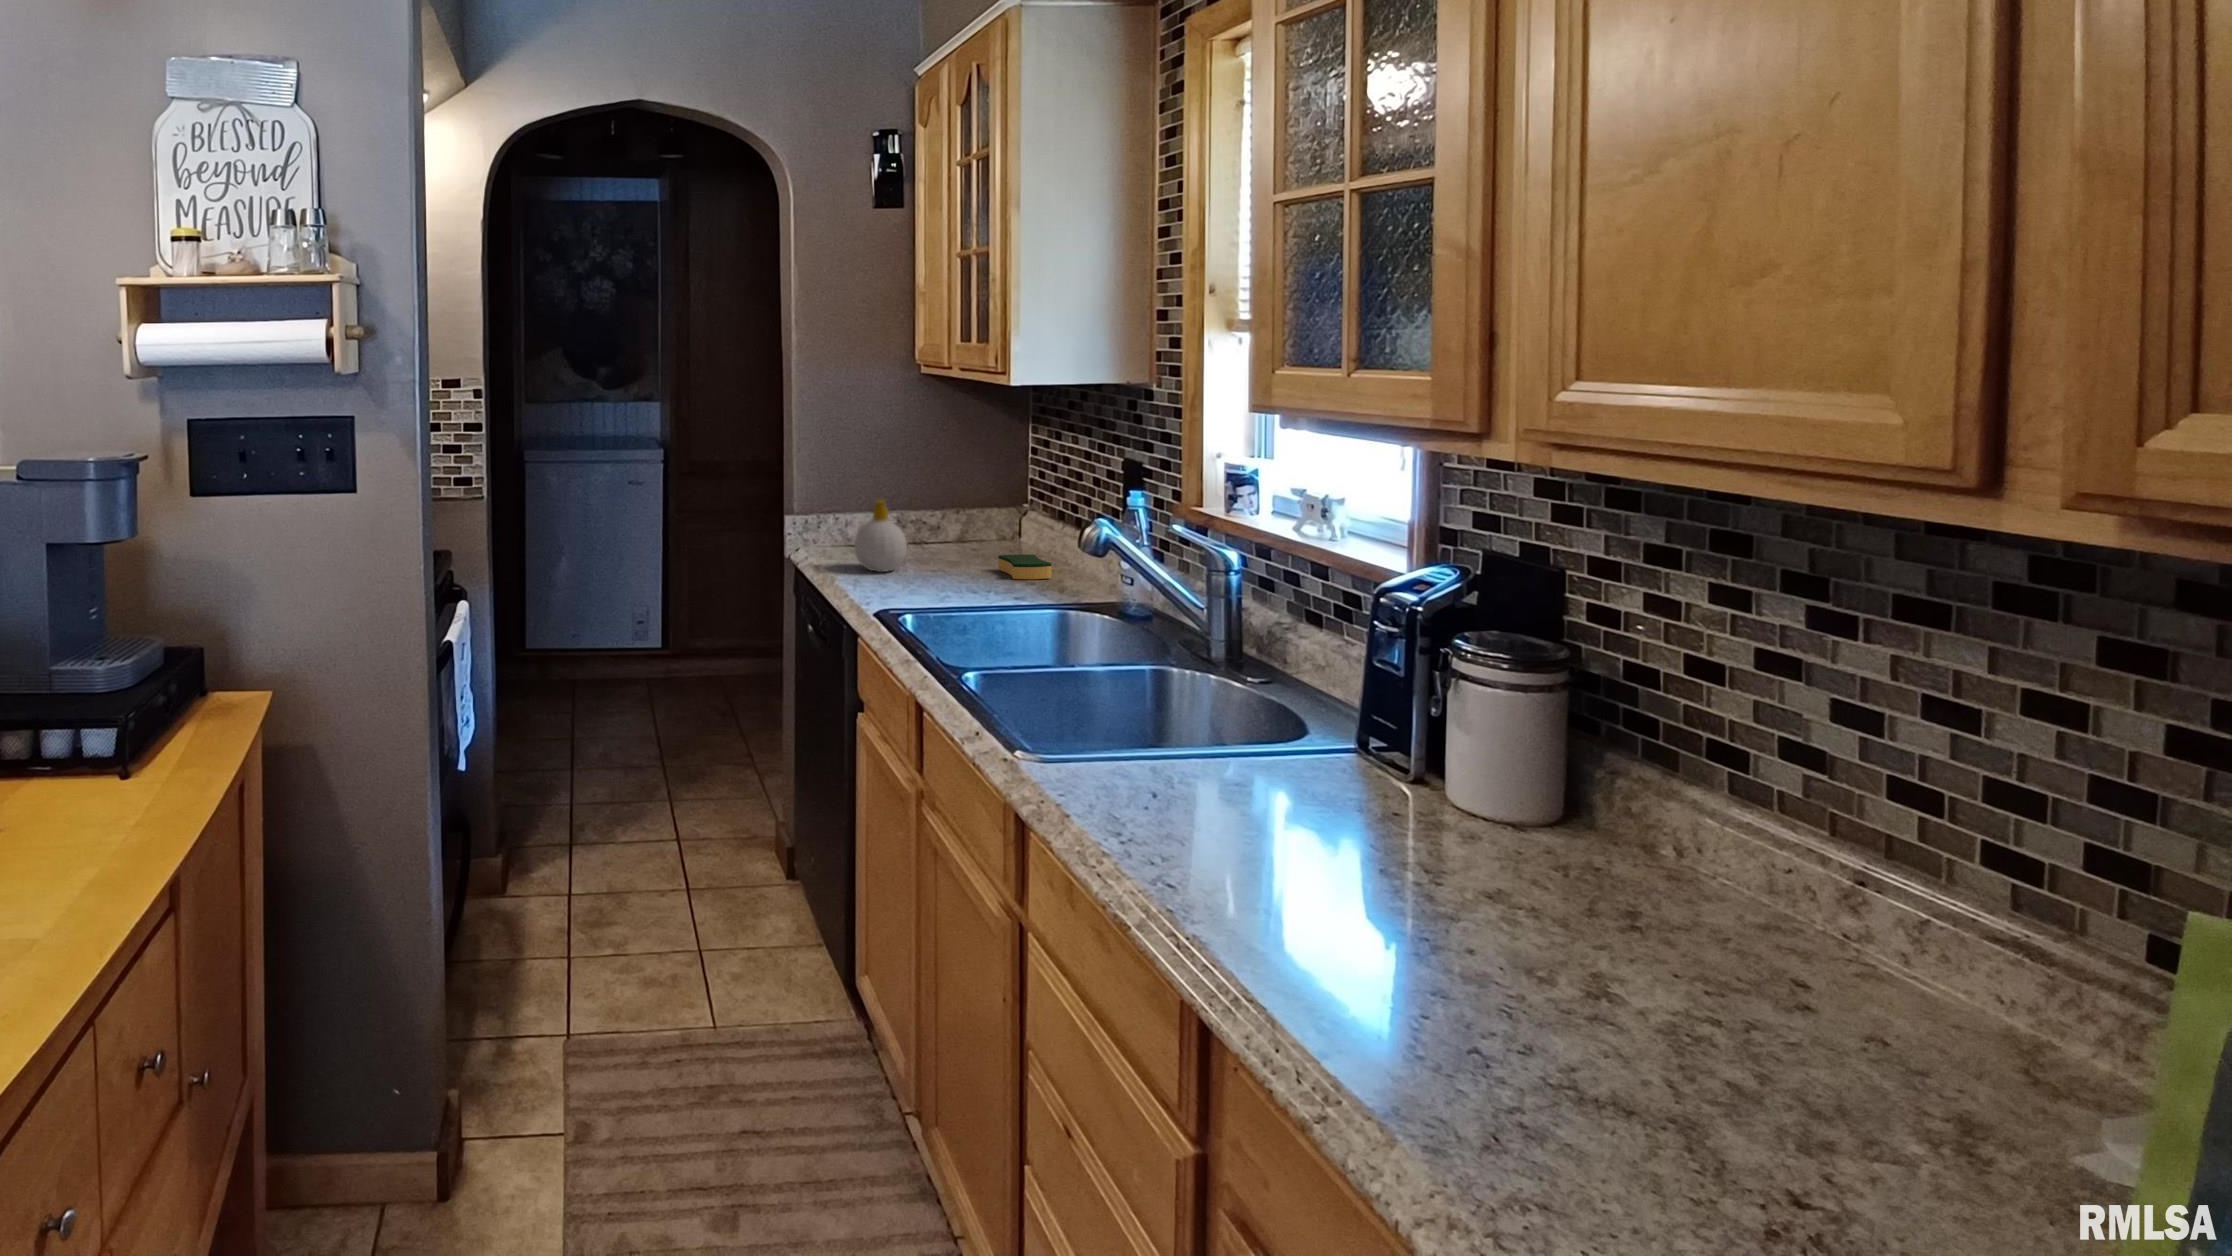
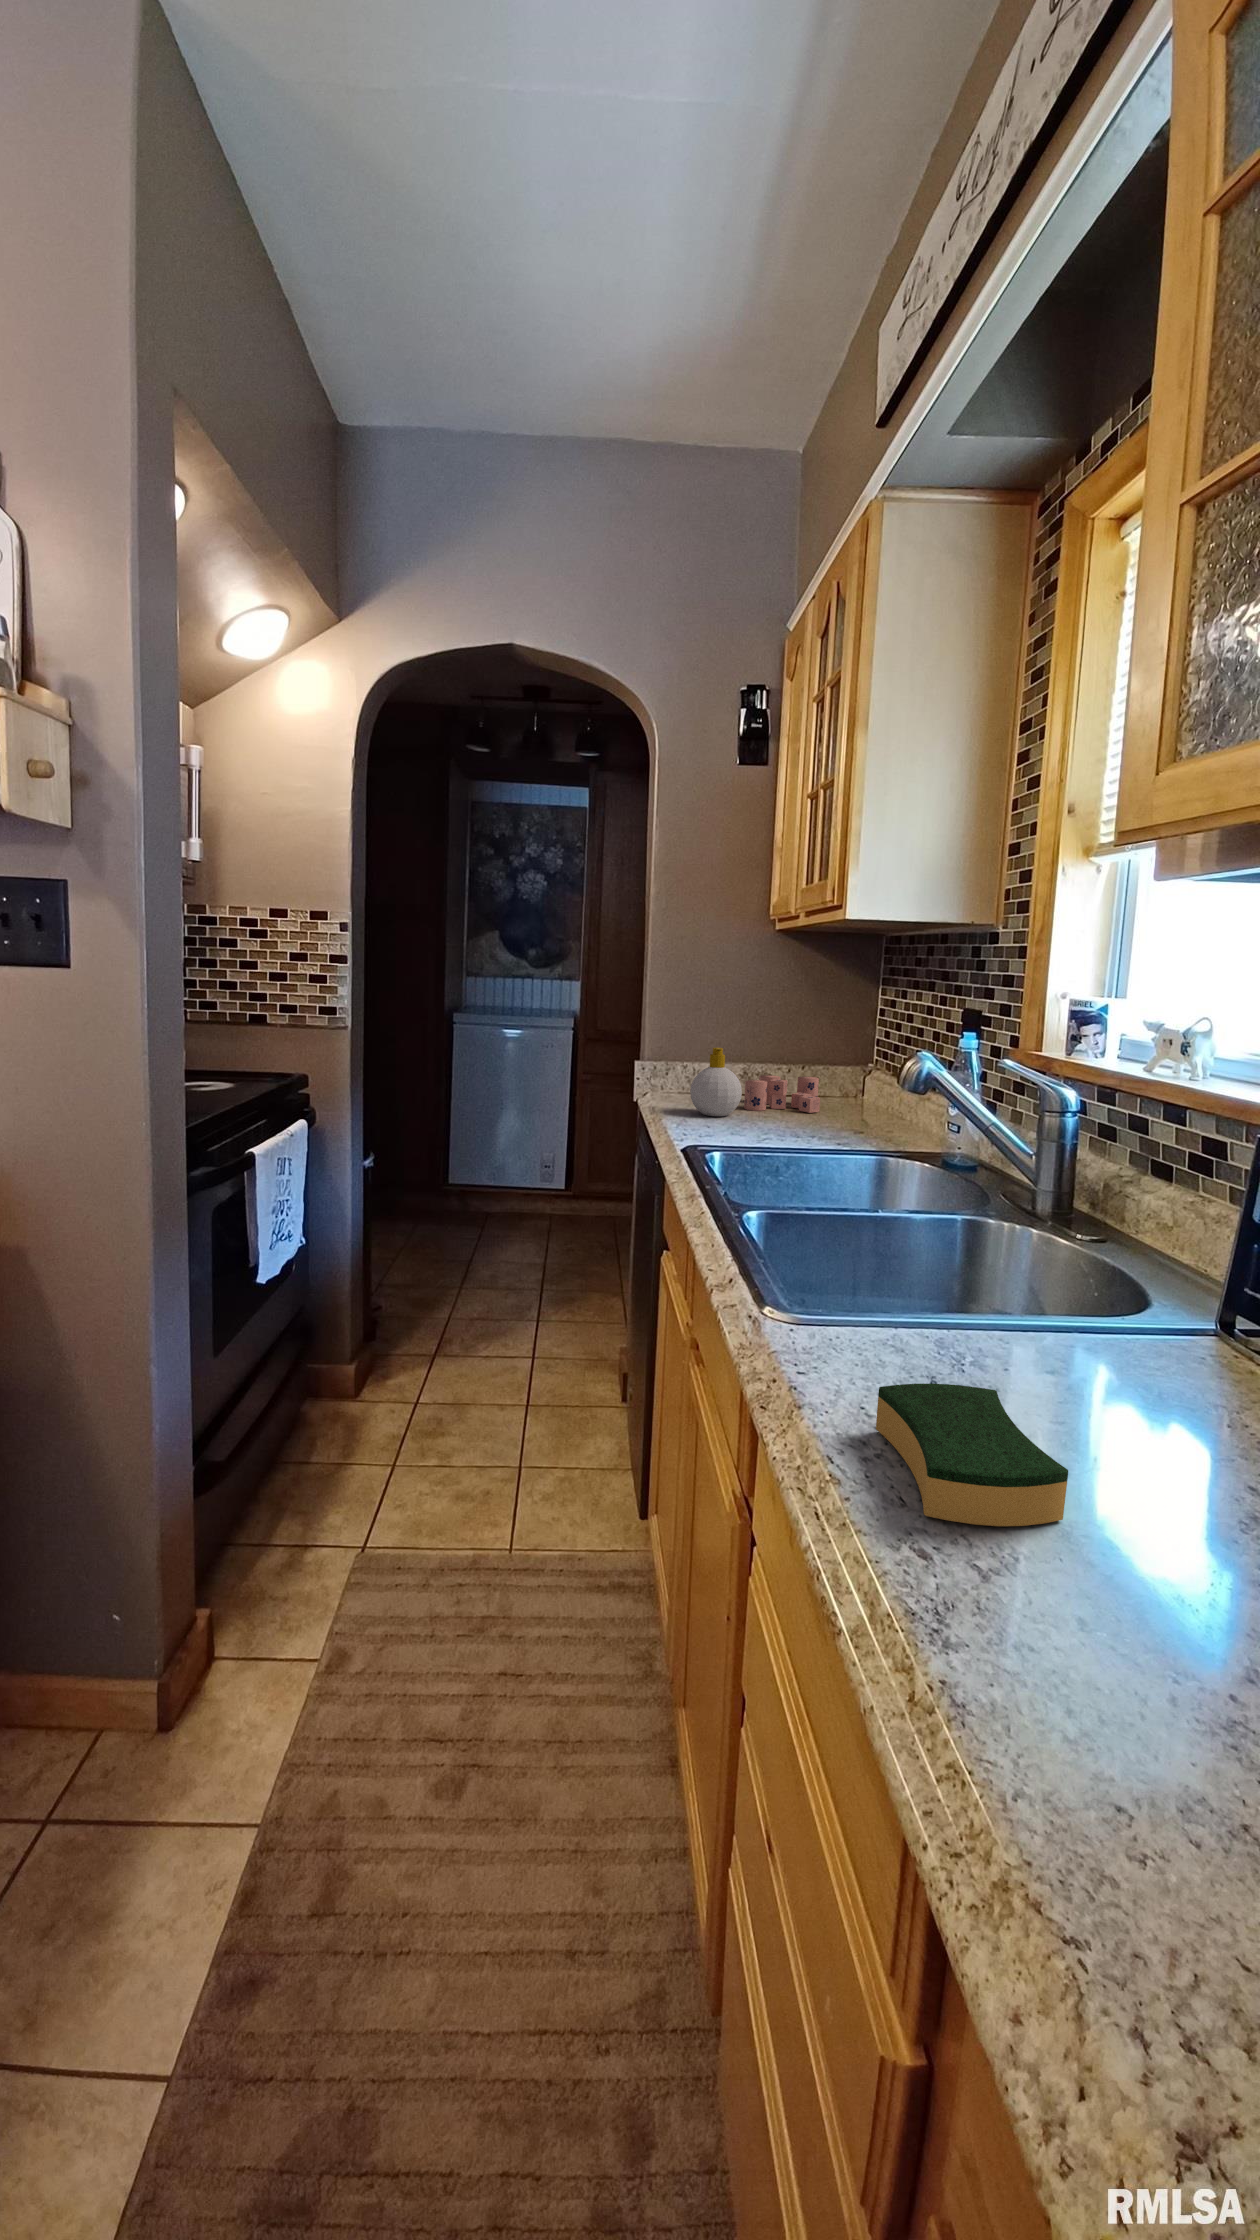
candle: none [905,521,984,562] -> present [744,1075,820,1113]
sponge: present [998,554,1052,579] -> present [876,1383,1068,1526]

